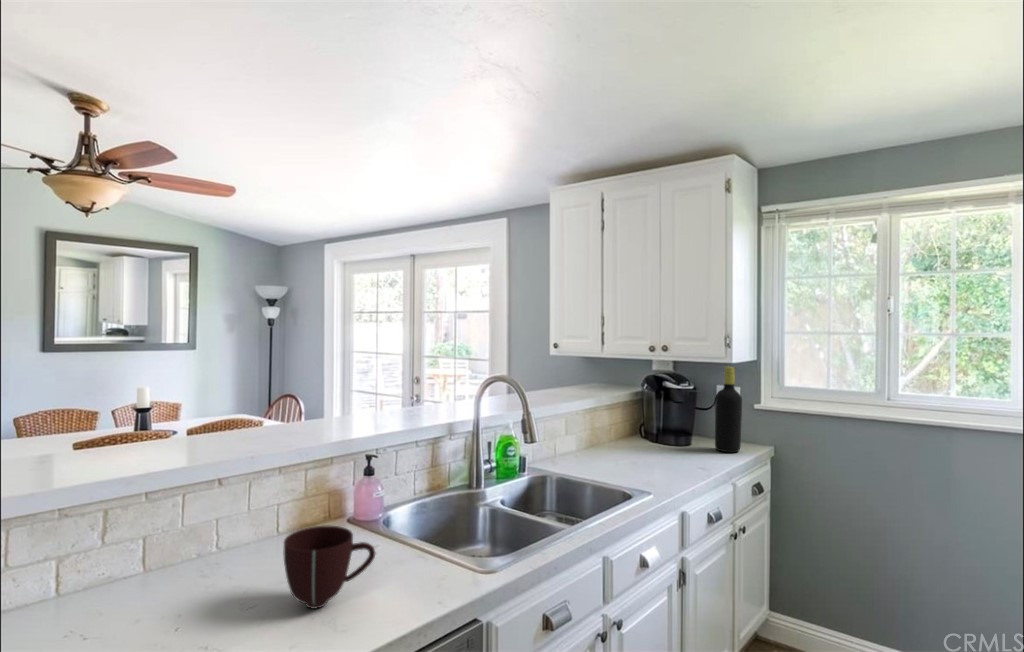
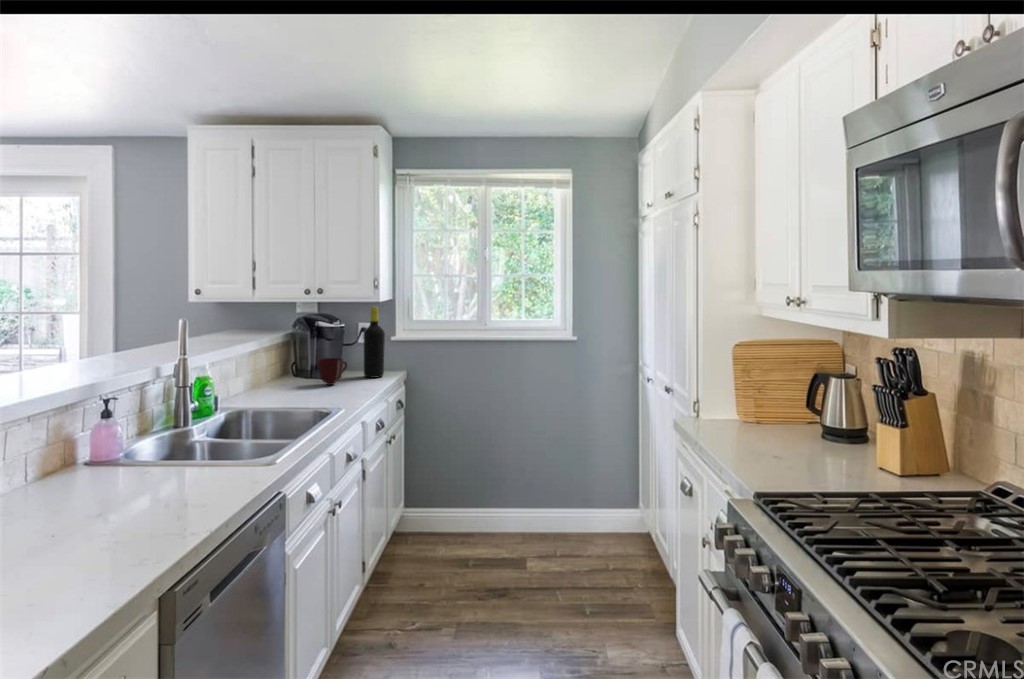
mug: present [283,526,375,609] -> present [317,358,347,385]

